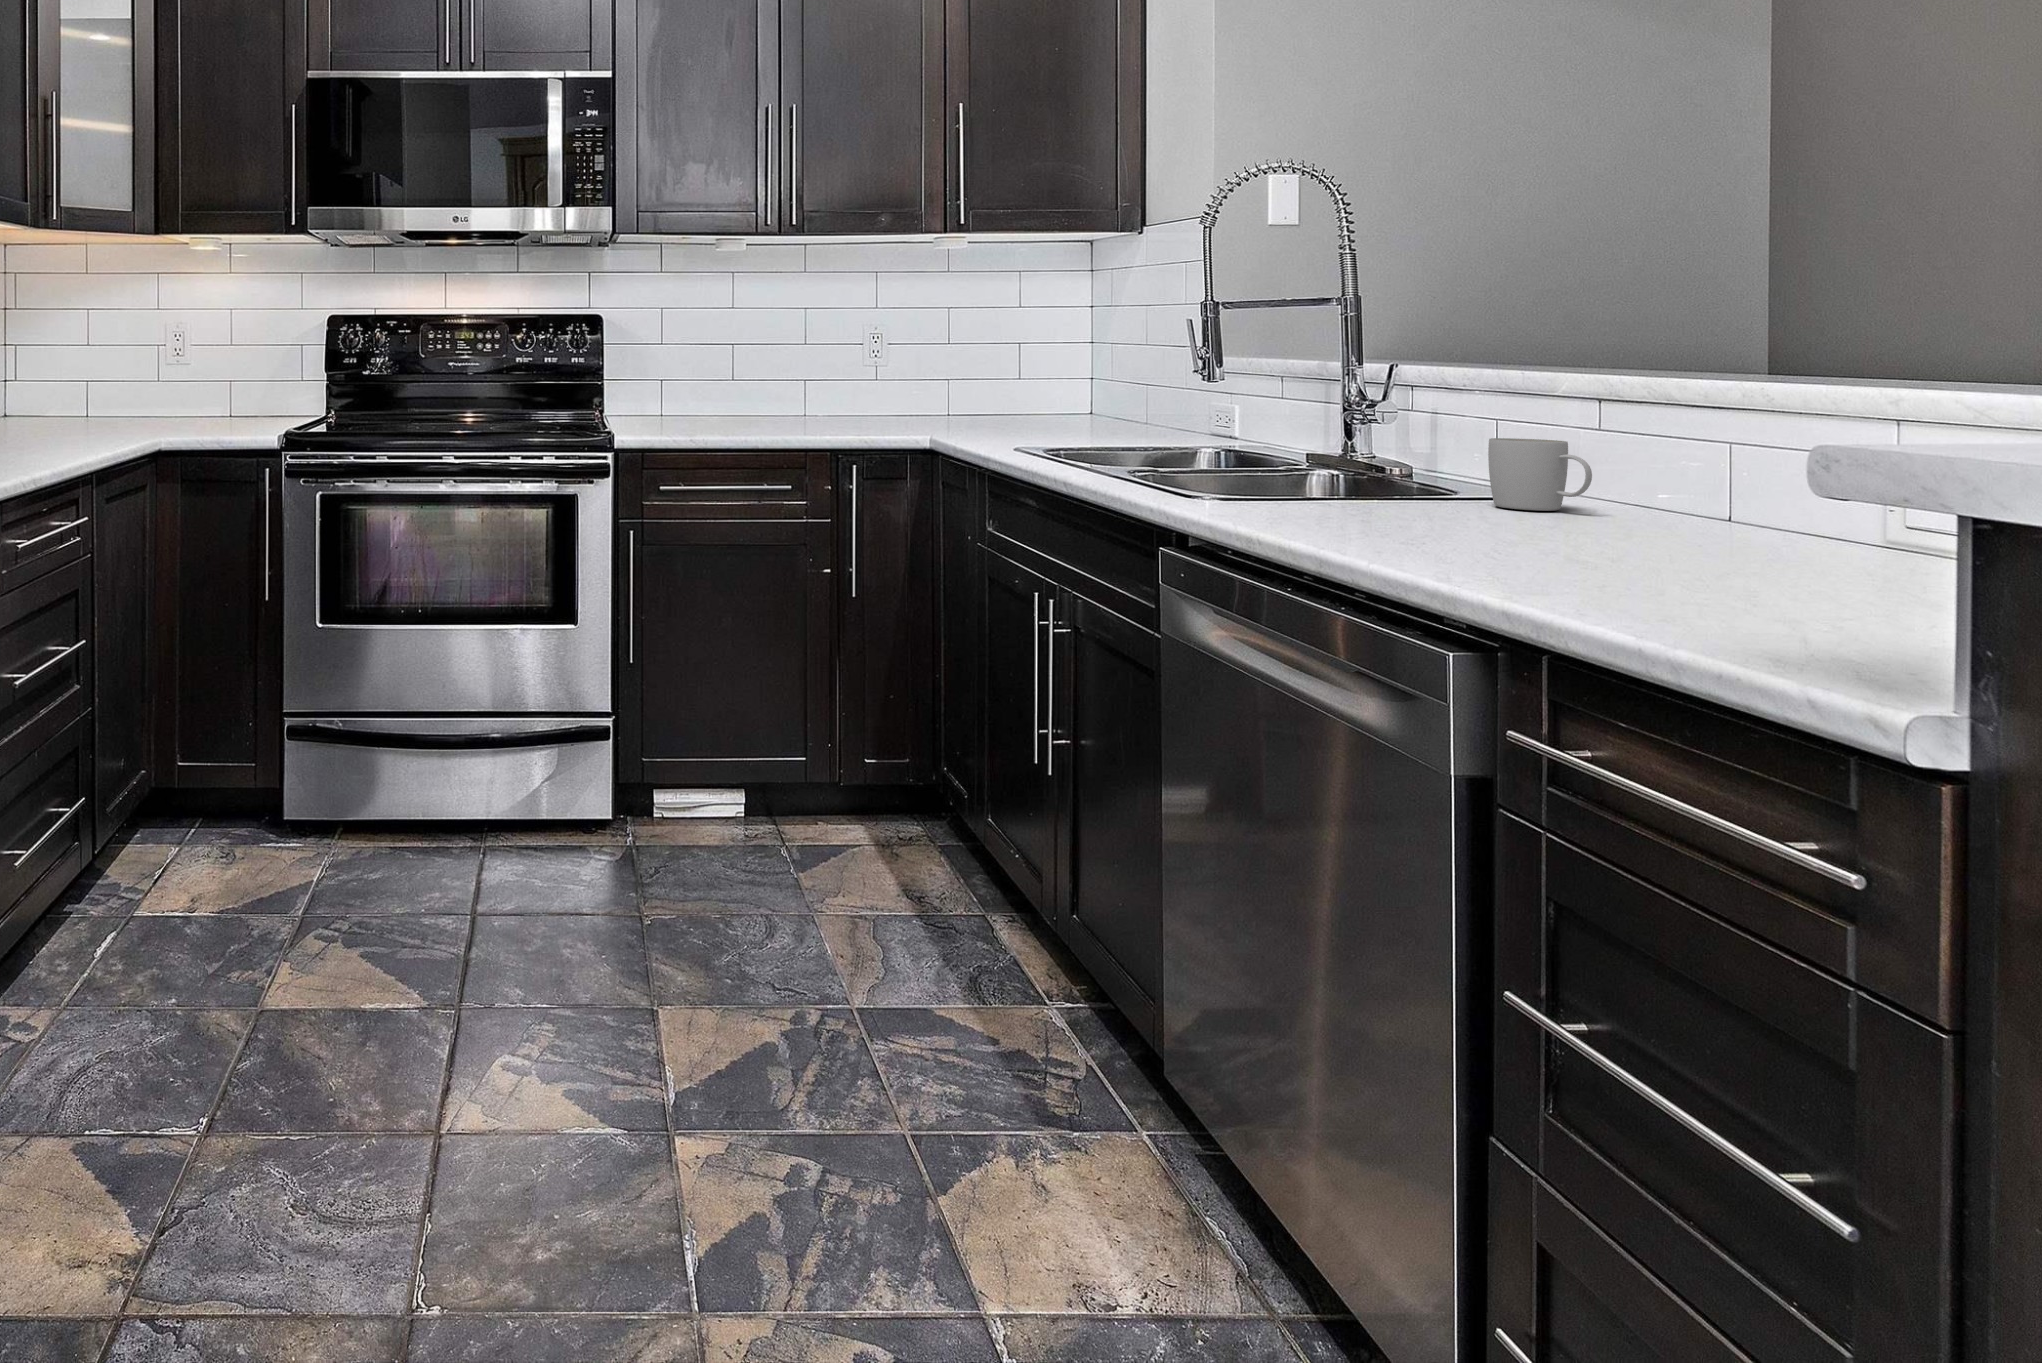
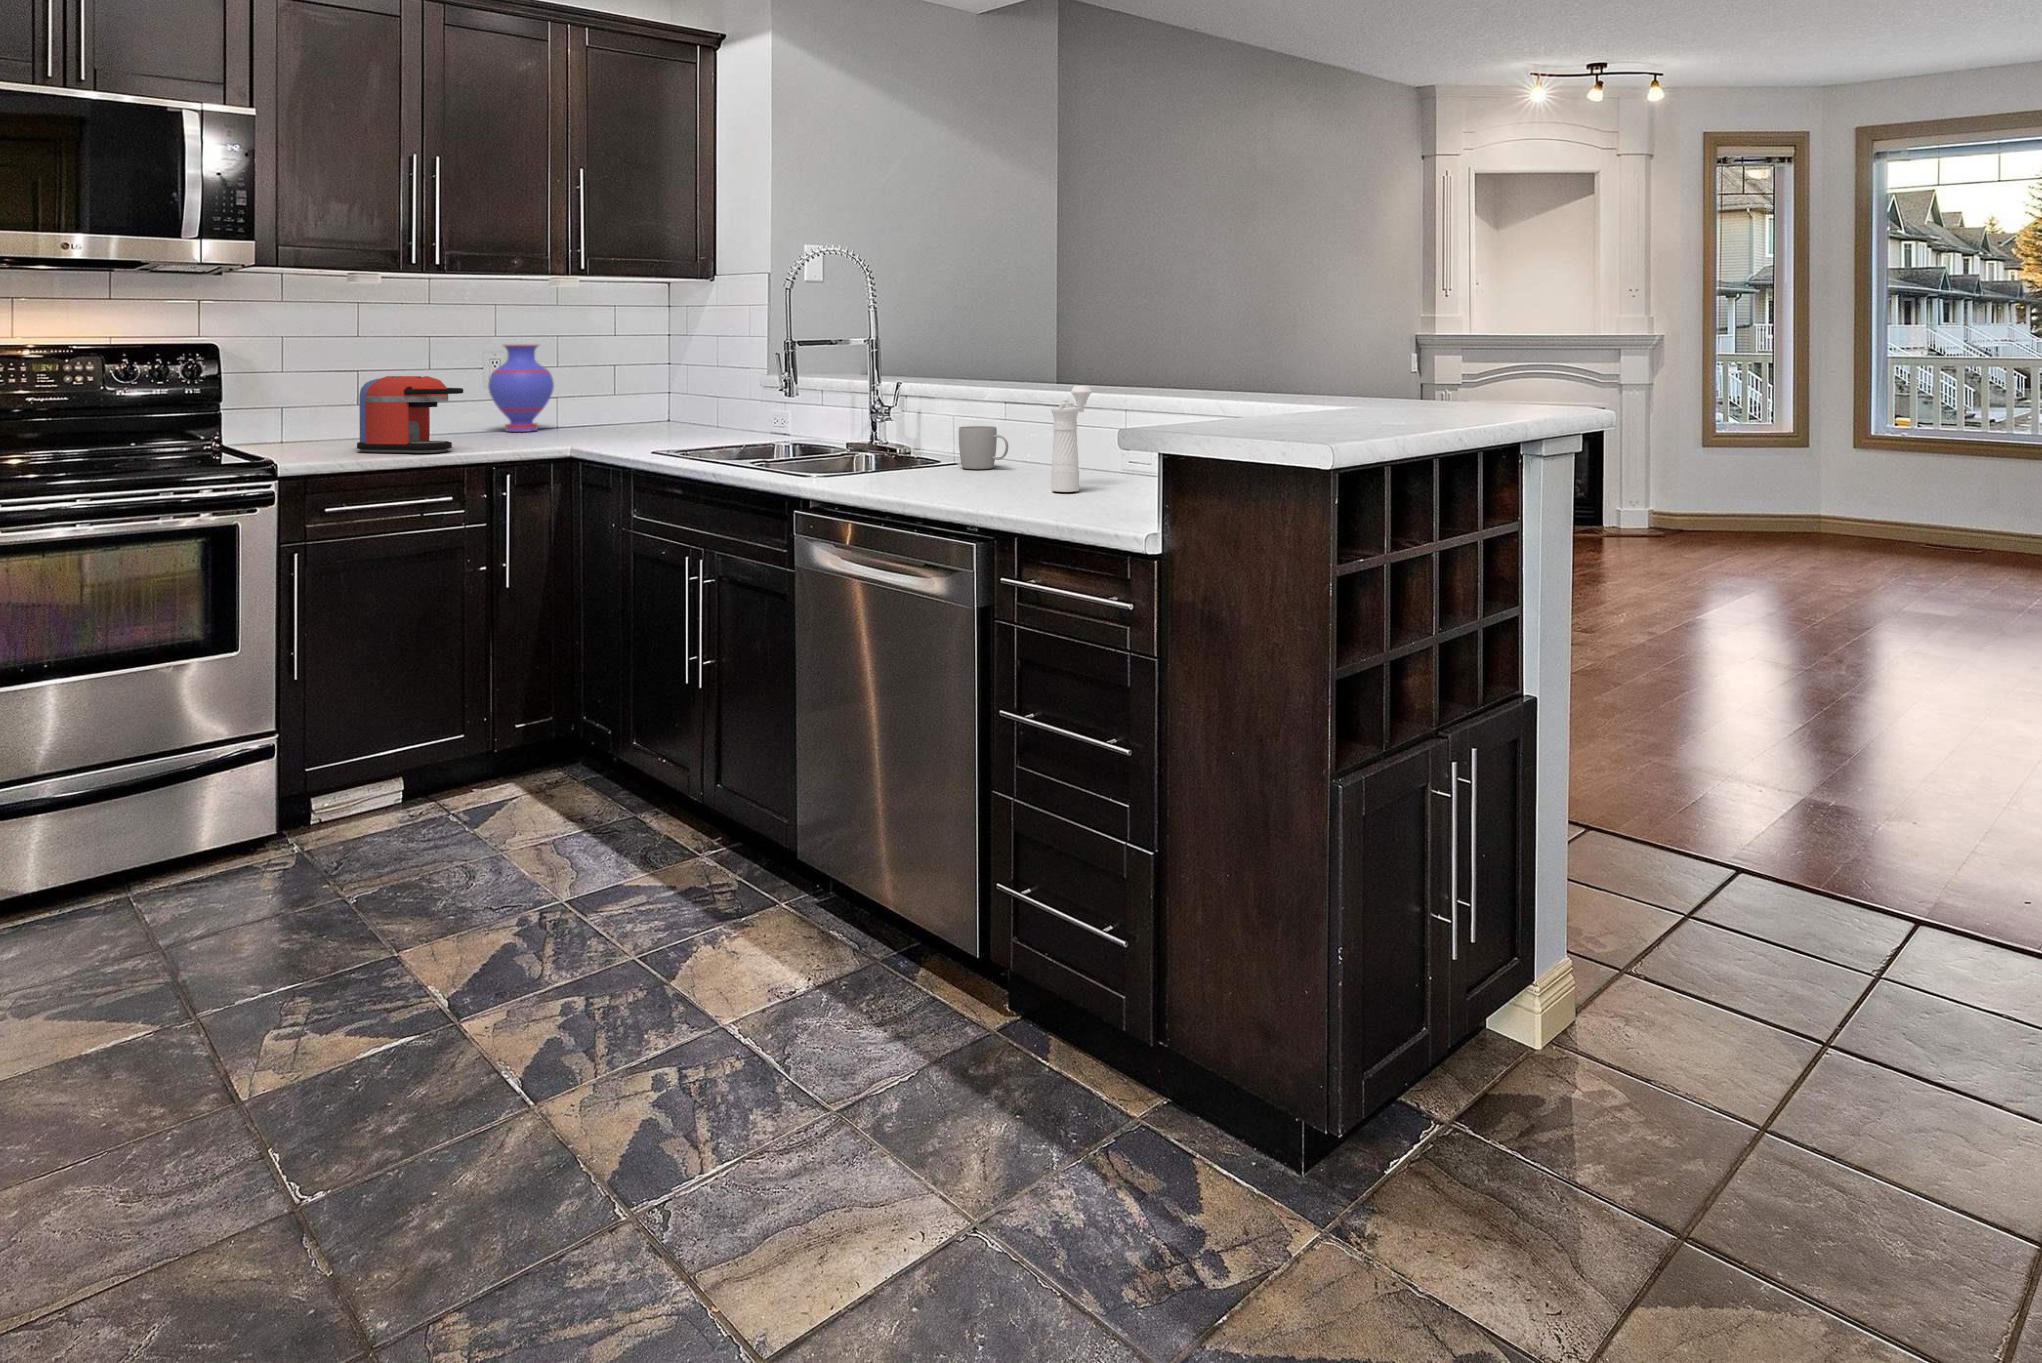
vase: none [874,327,945,425] -> present [488,345,554,432]
coffee maker: none [719,355,818,439] -> present [357,376,463,453]
pepper mill: none [1680,366,1790,567] -> present [1051,386,1092,492]

